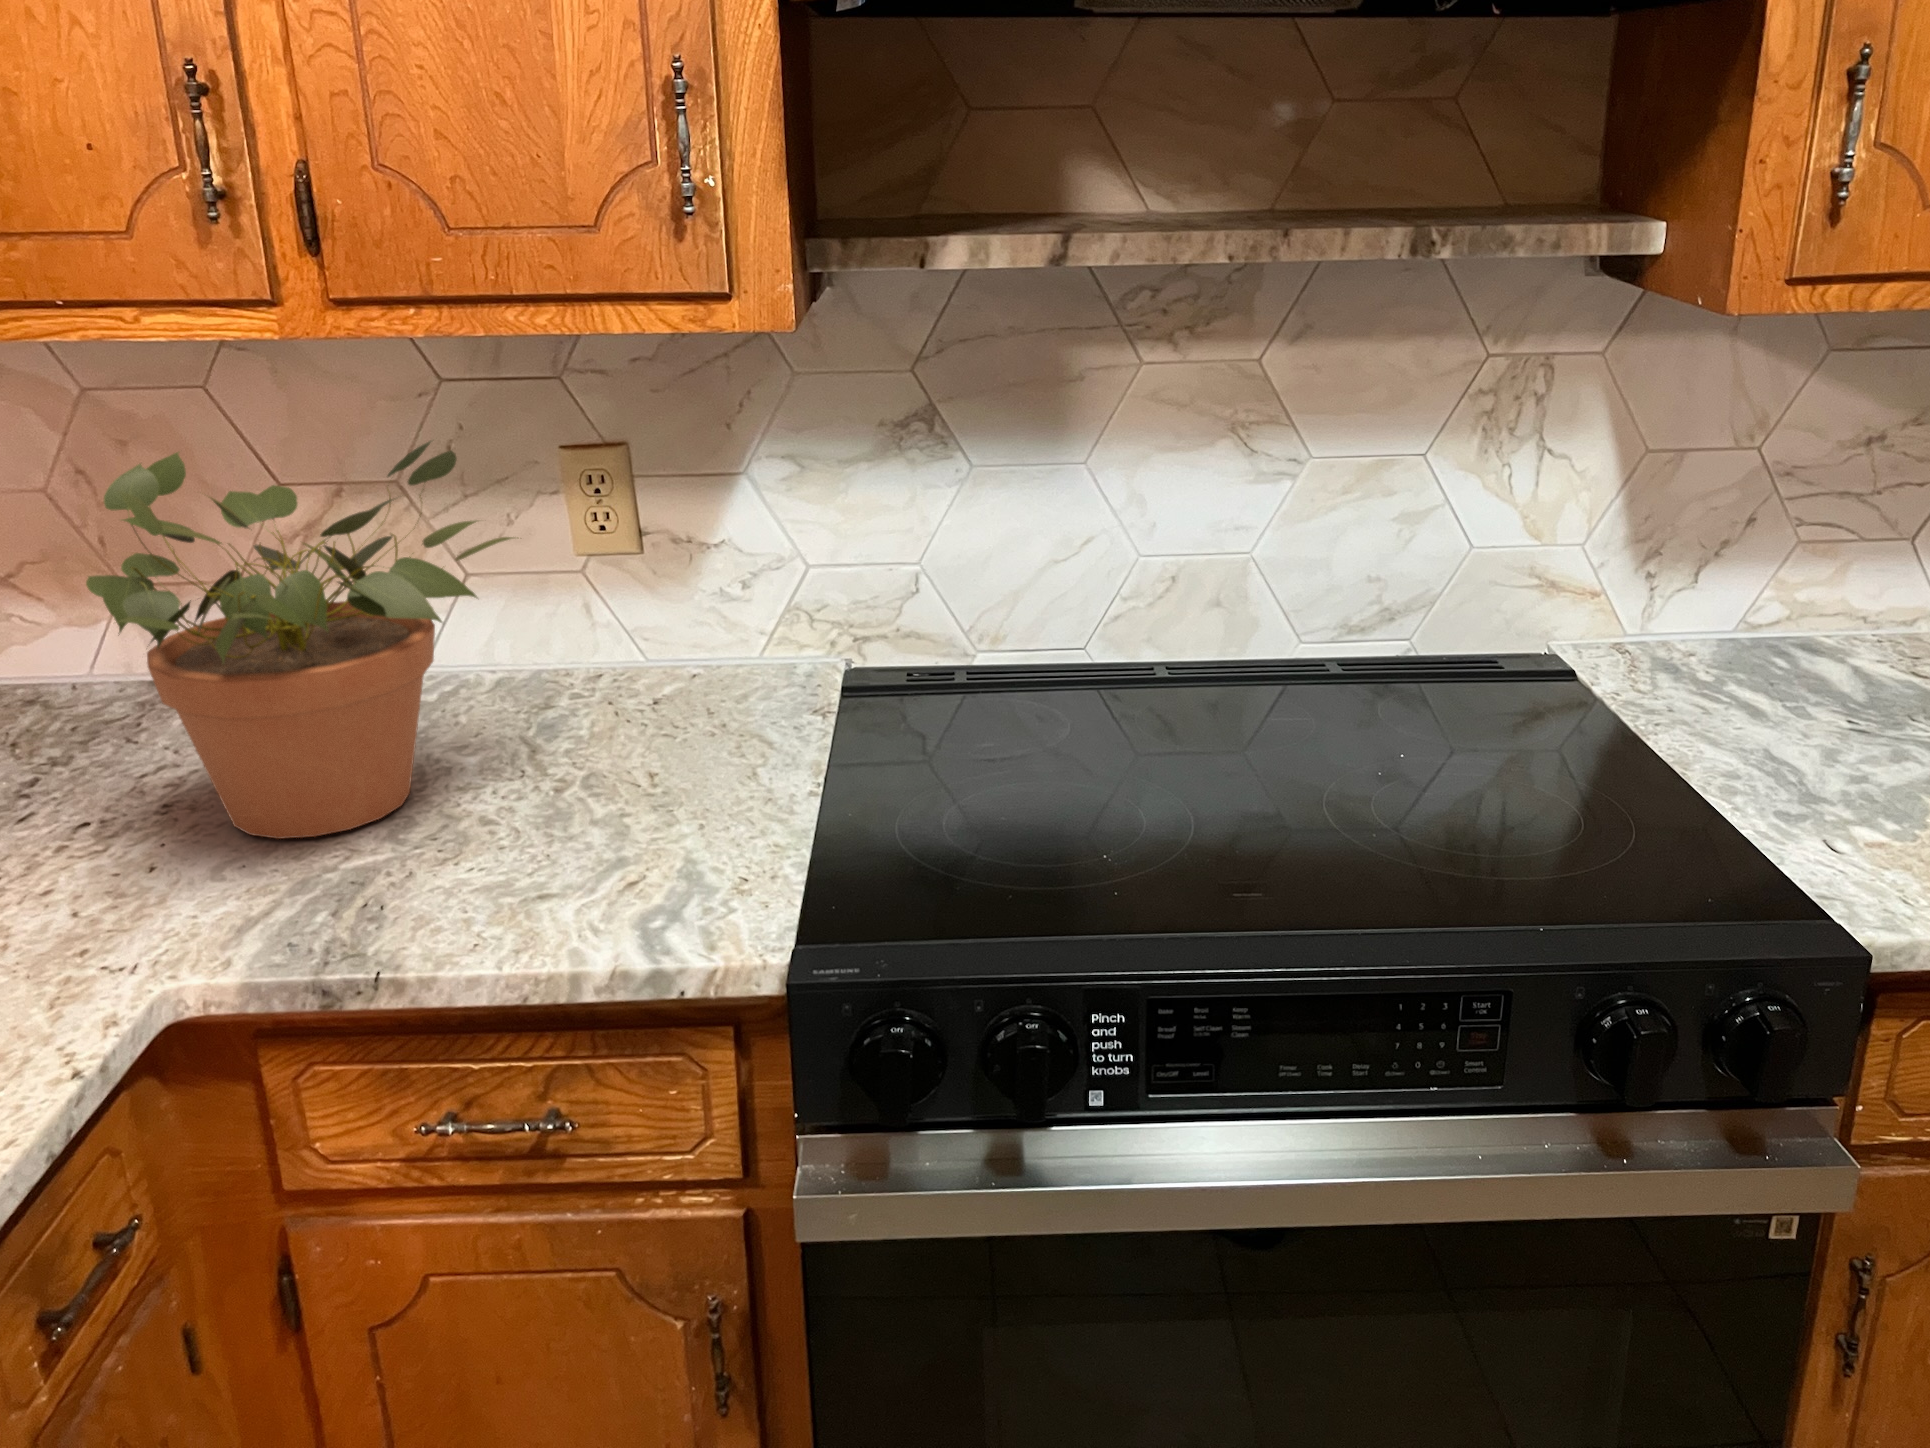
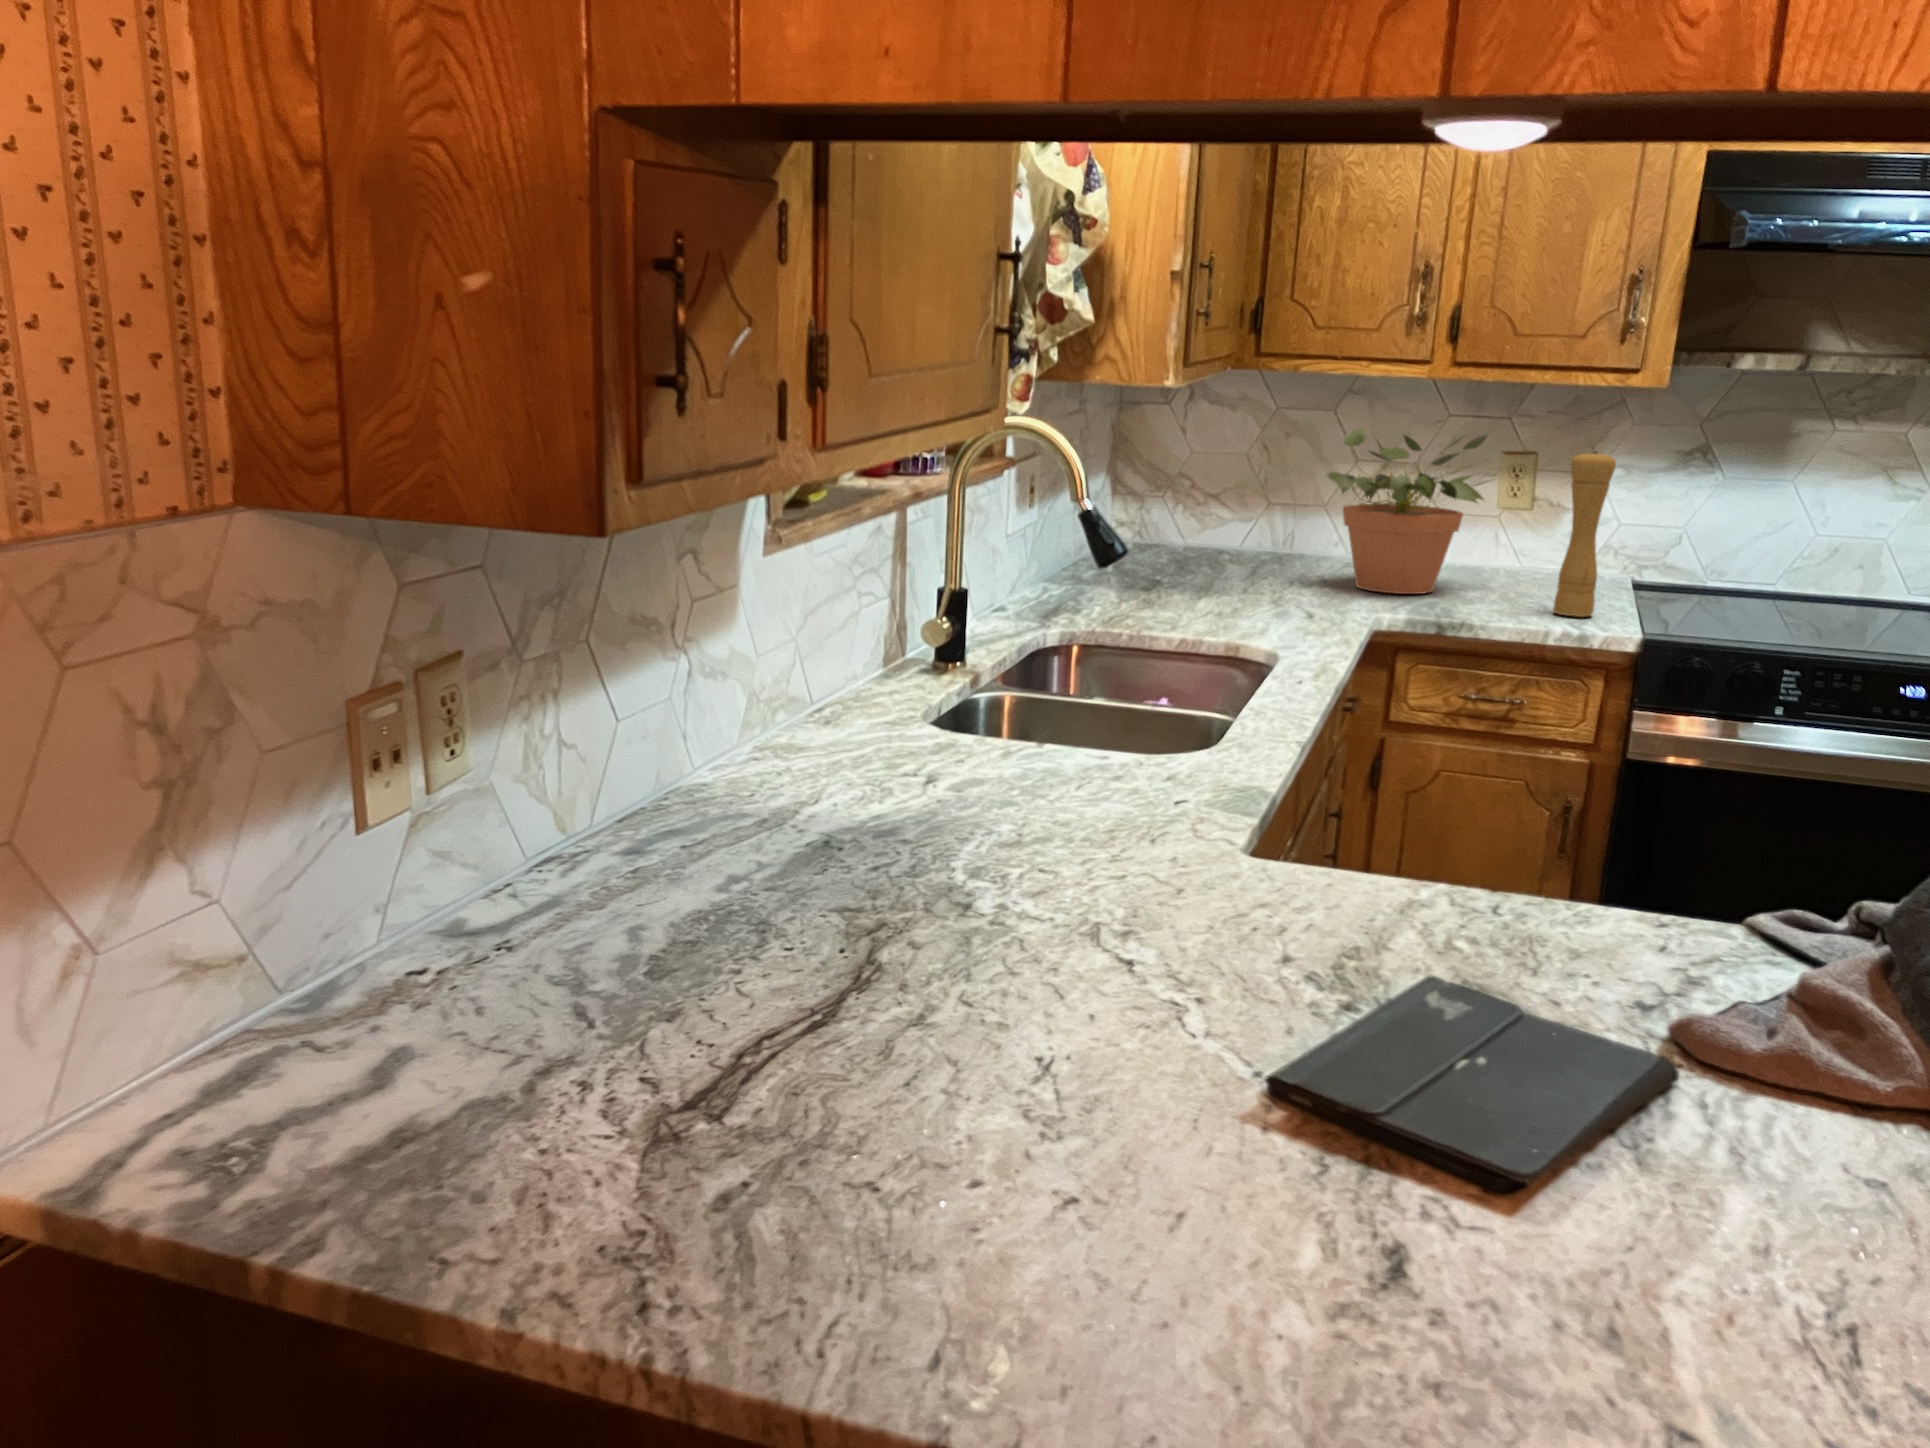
pepper mill: none [590,506,713,877] -> present [1553,451,1616,617]

